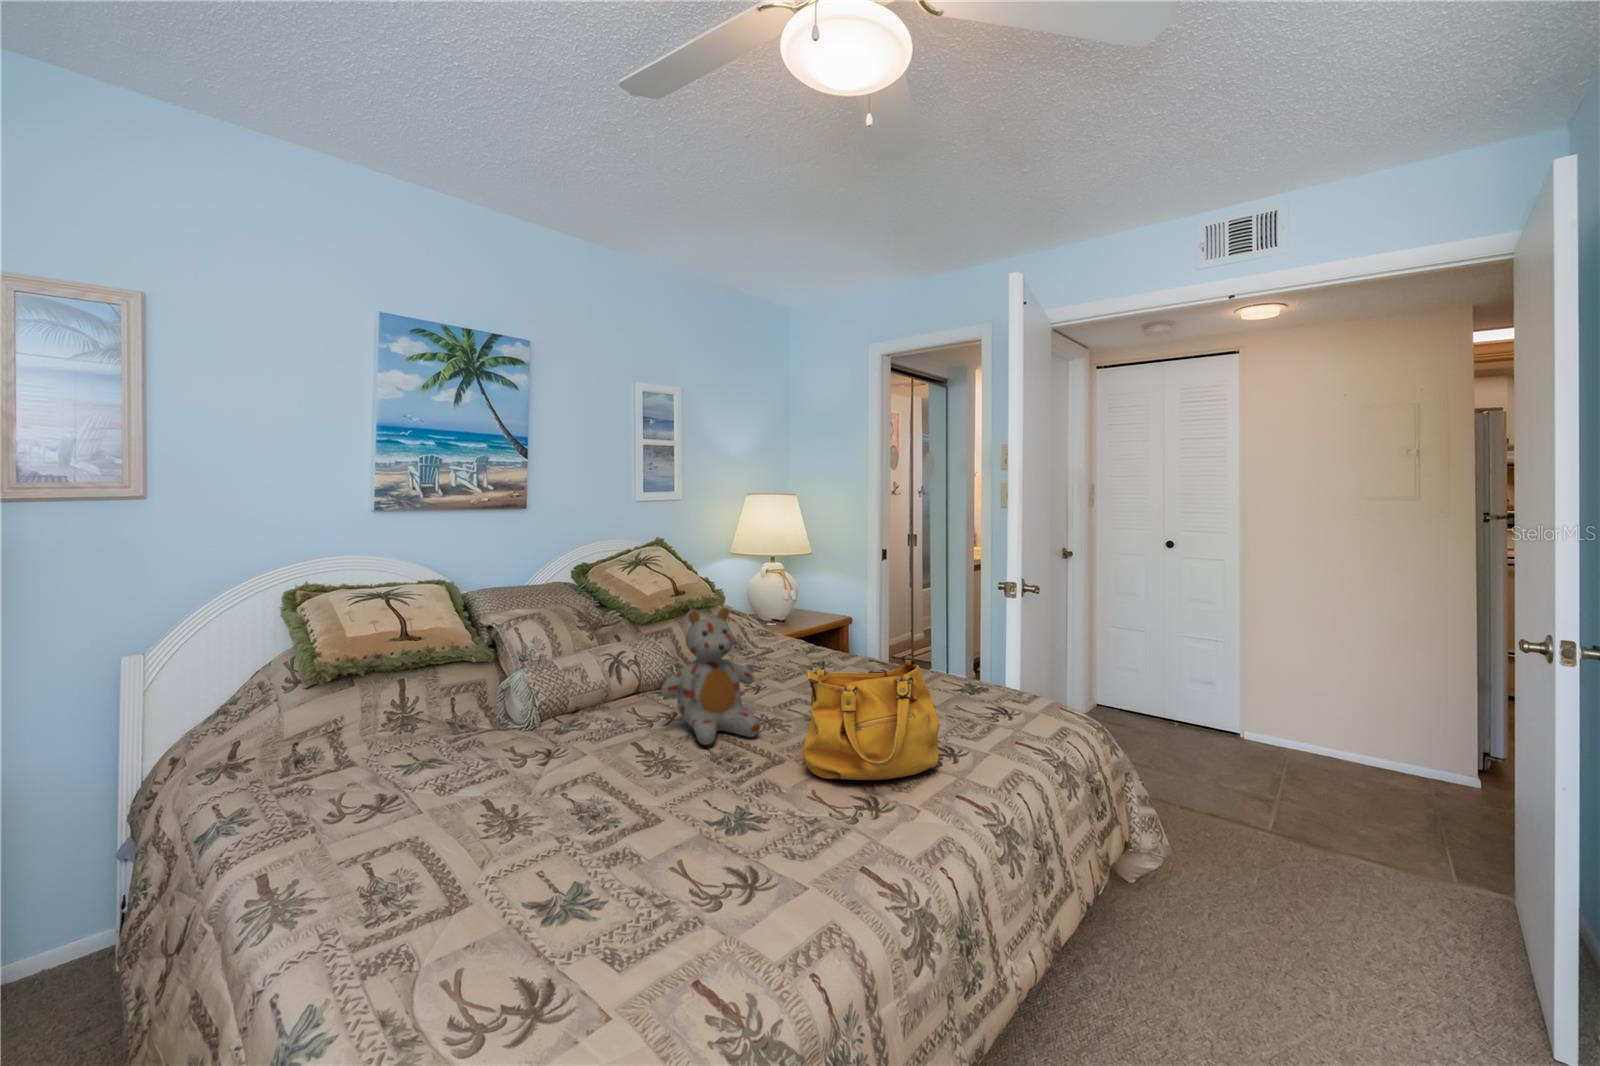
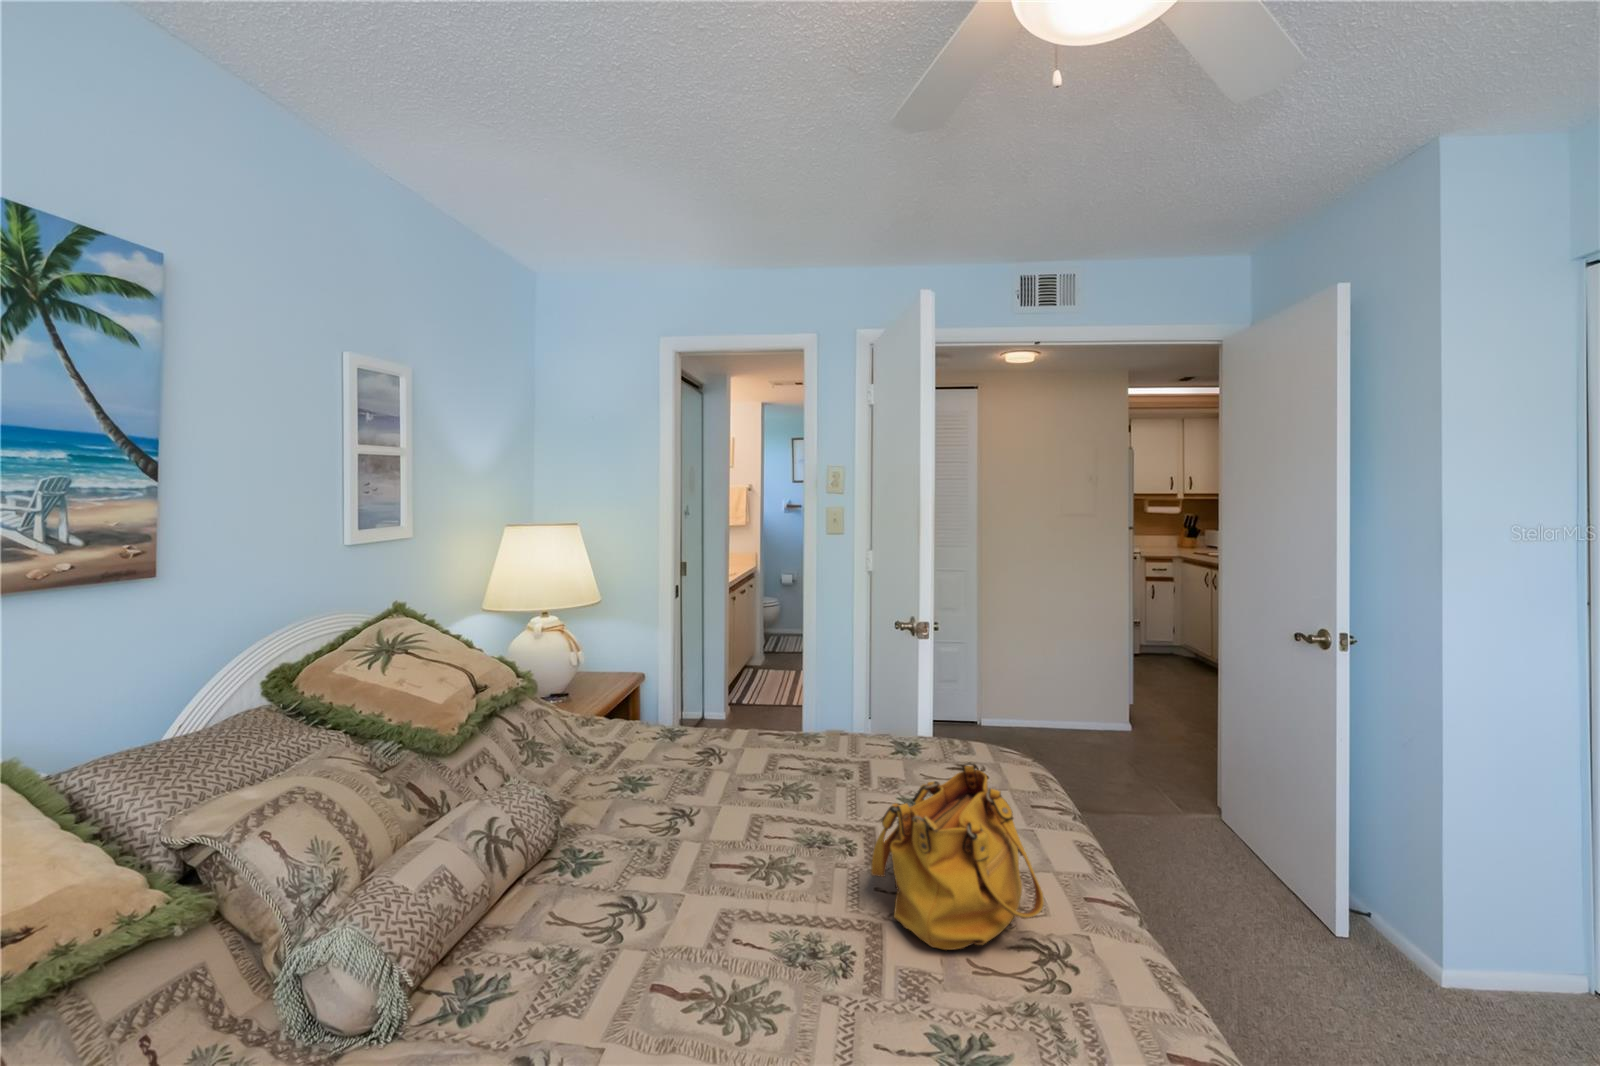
stuffed bear: present [660,607,760,745] -> none [662,734,796,954]

